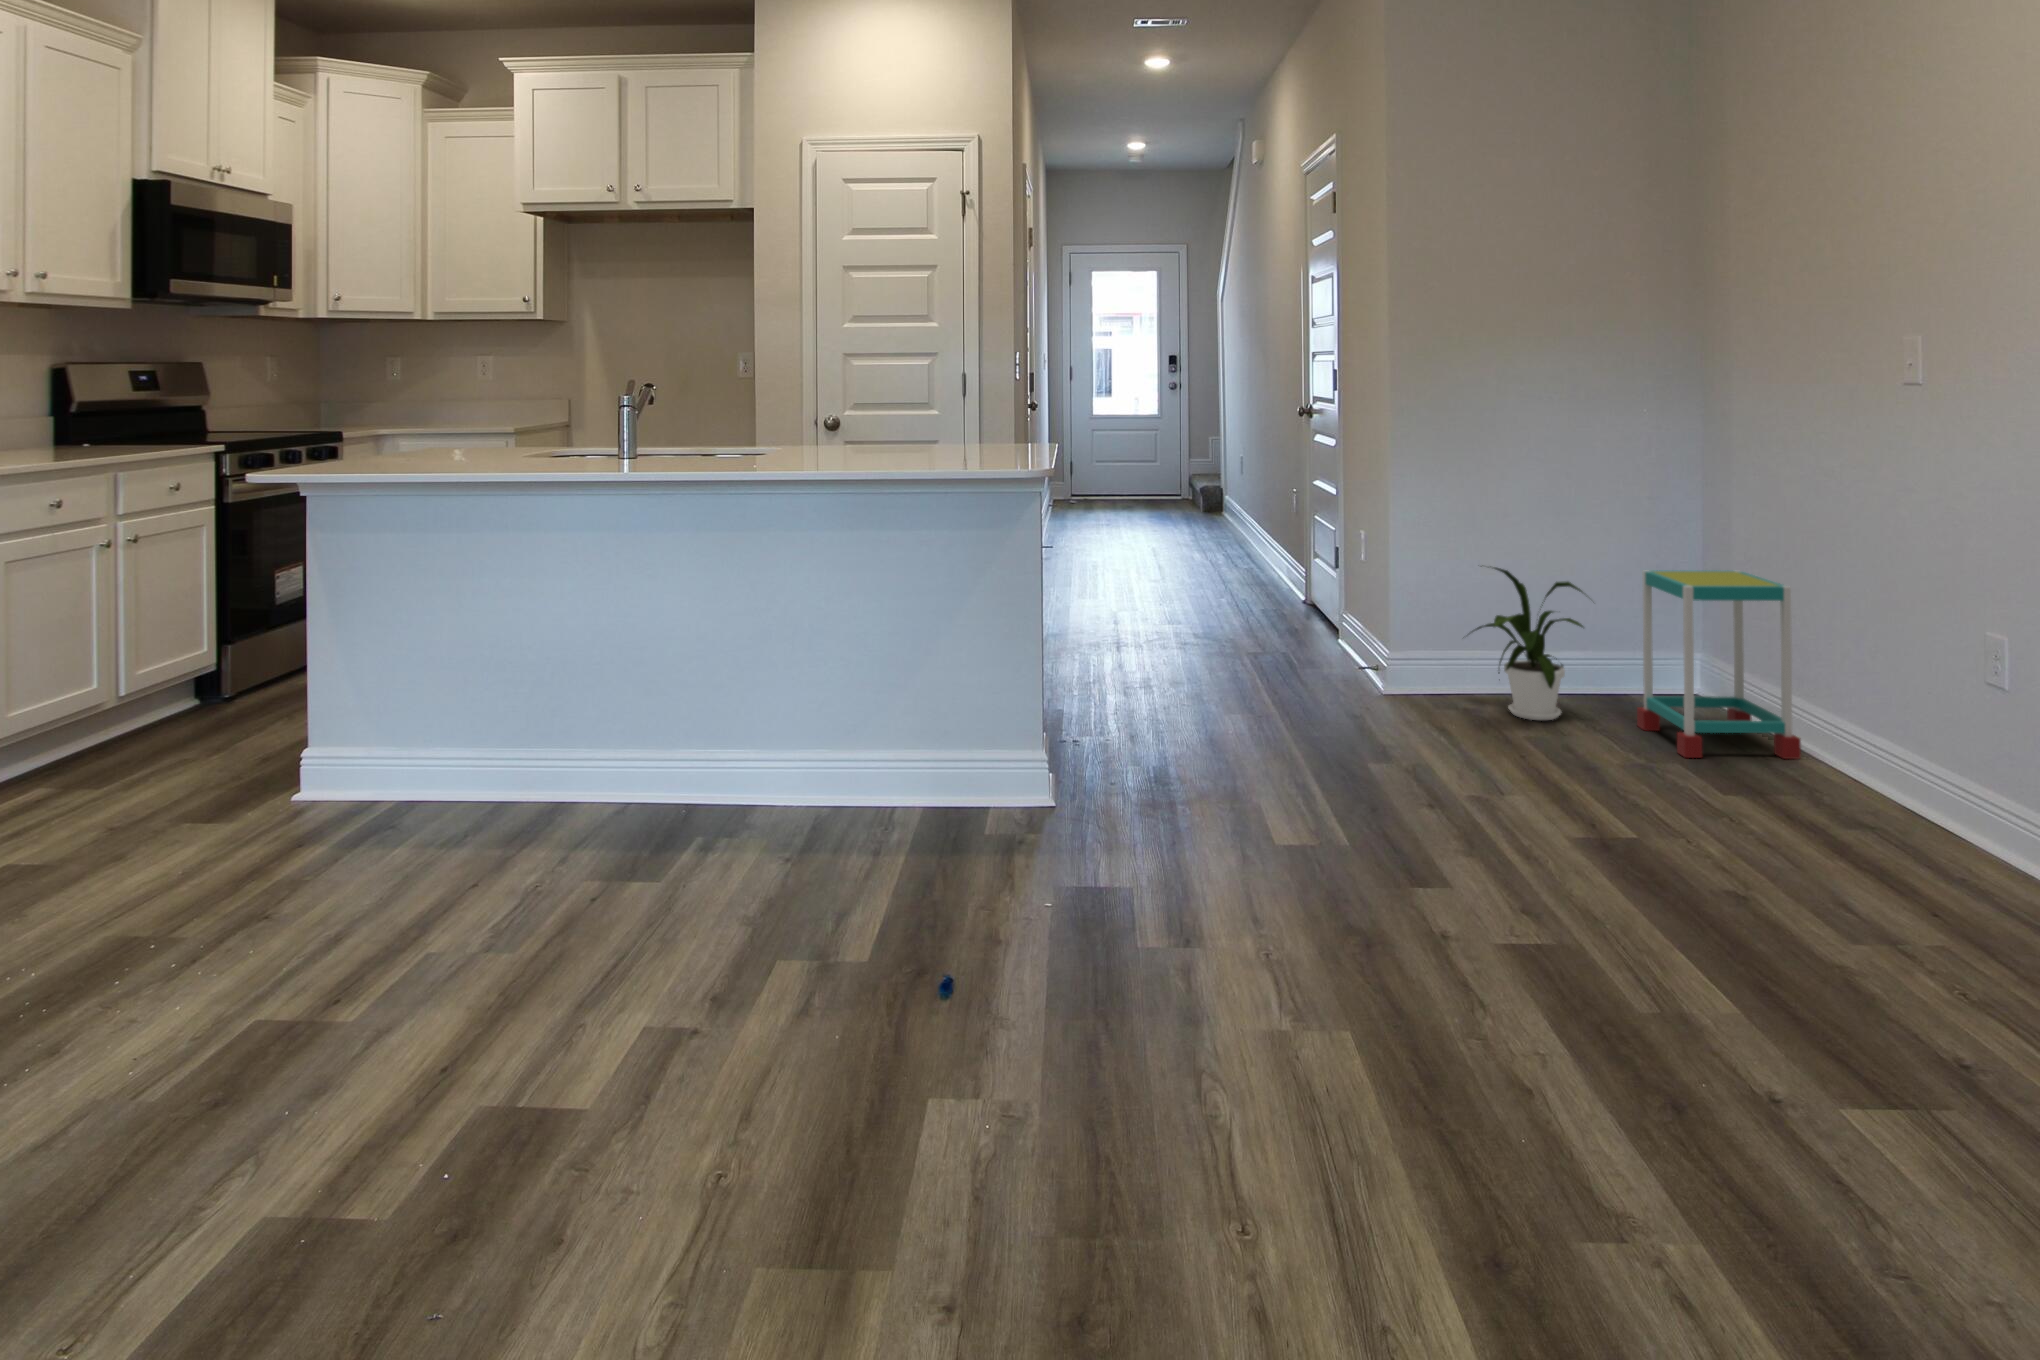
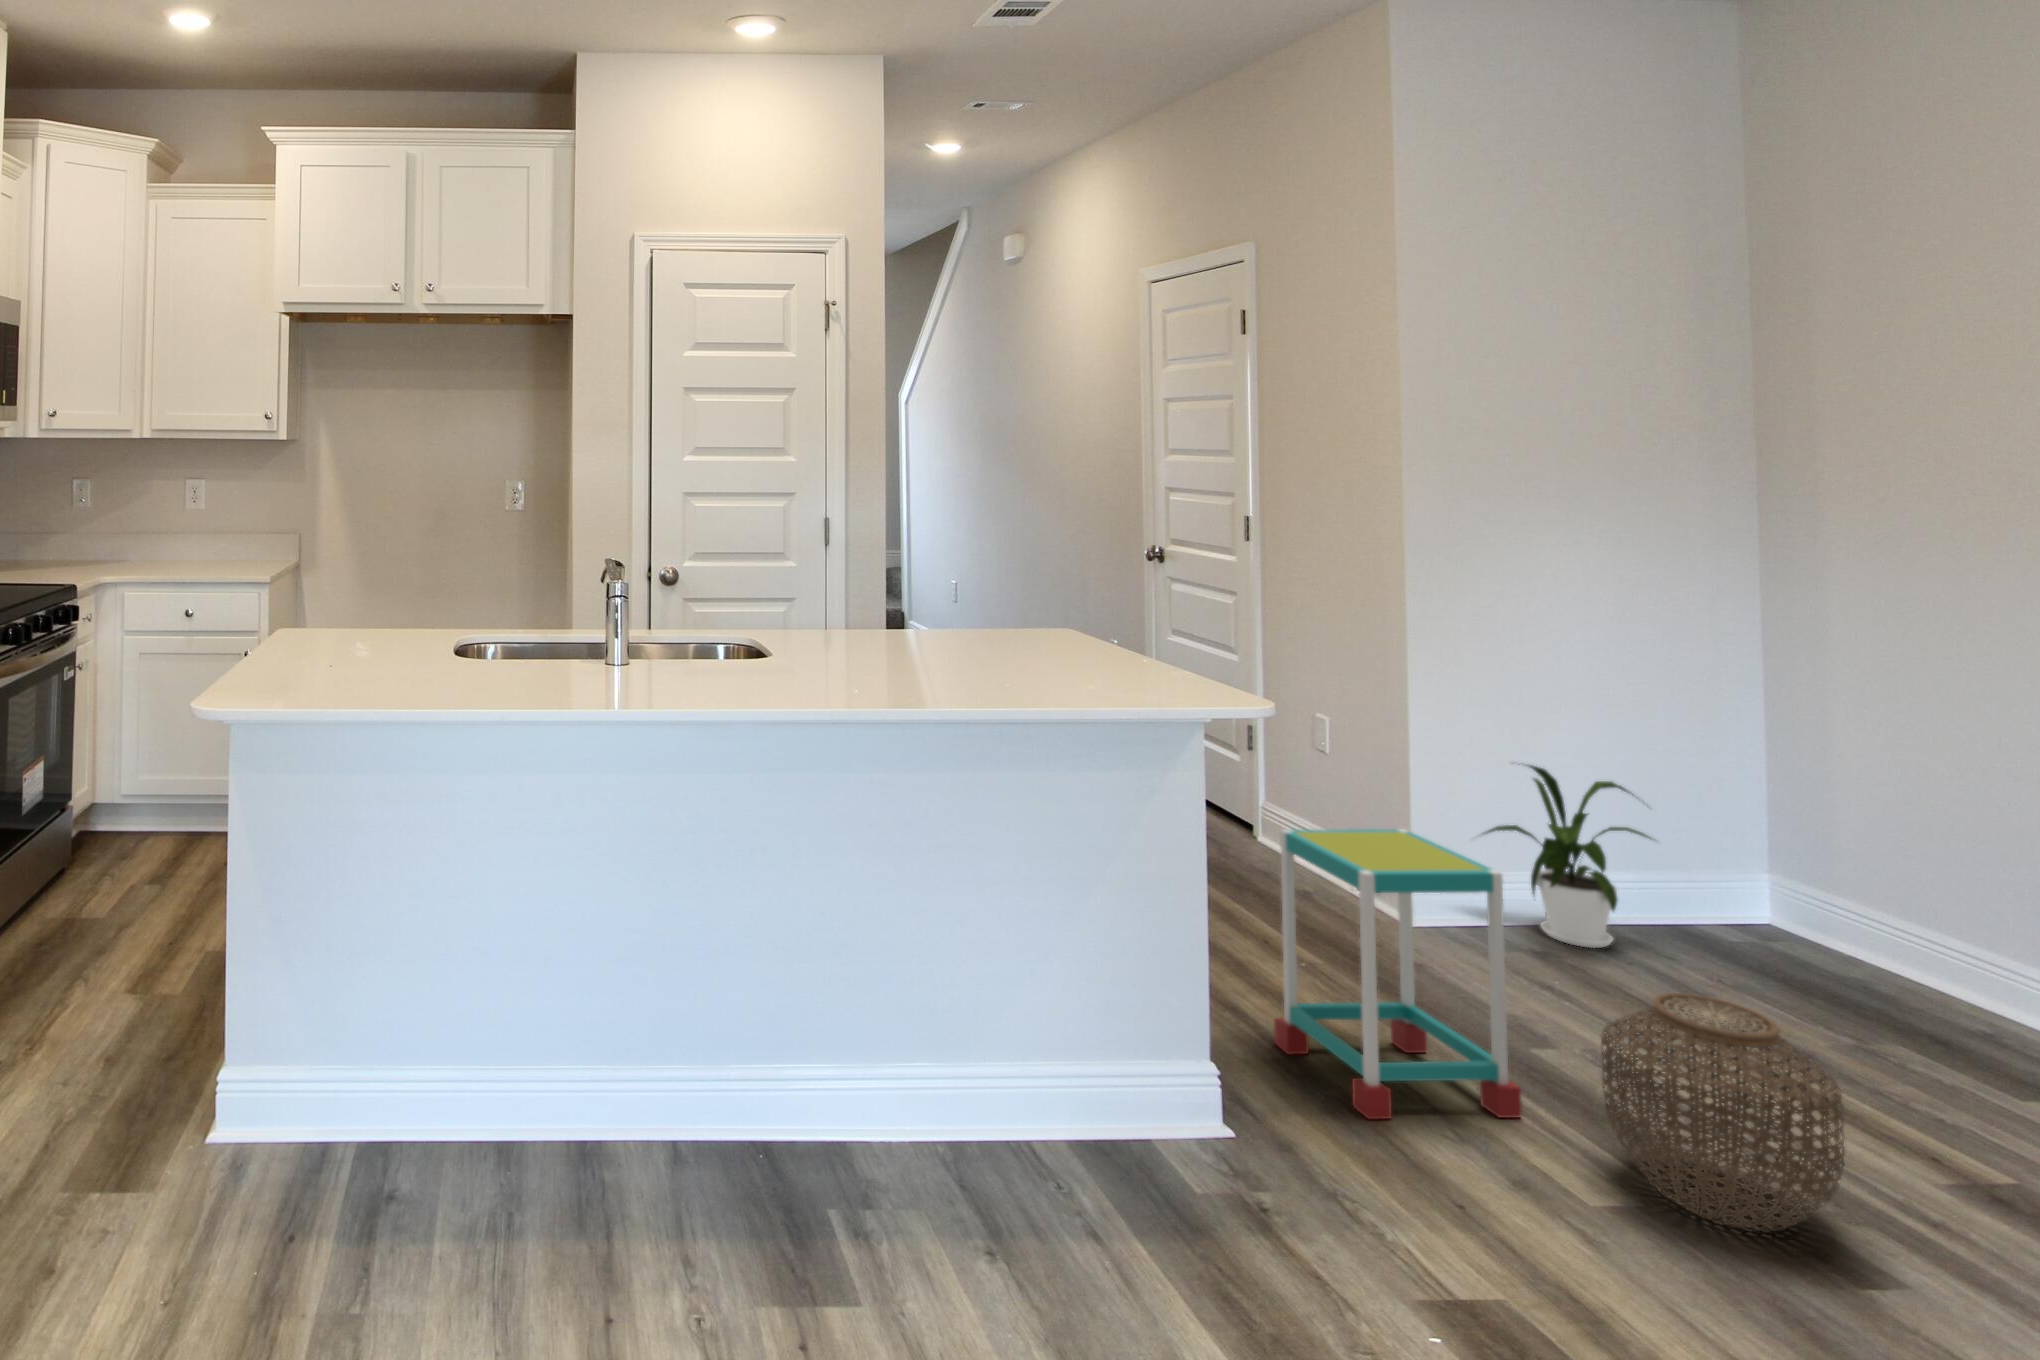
side table: present [1637,571,1801,759] -> present [1274,829,1522,1119]
woven basket: none [1313,699,1459,868] -> present [1601,993,1845,1231]

